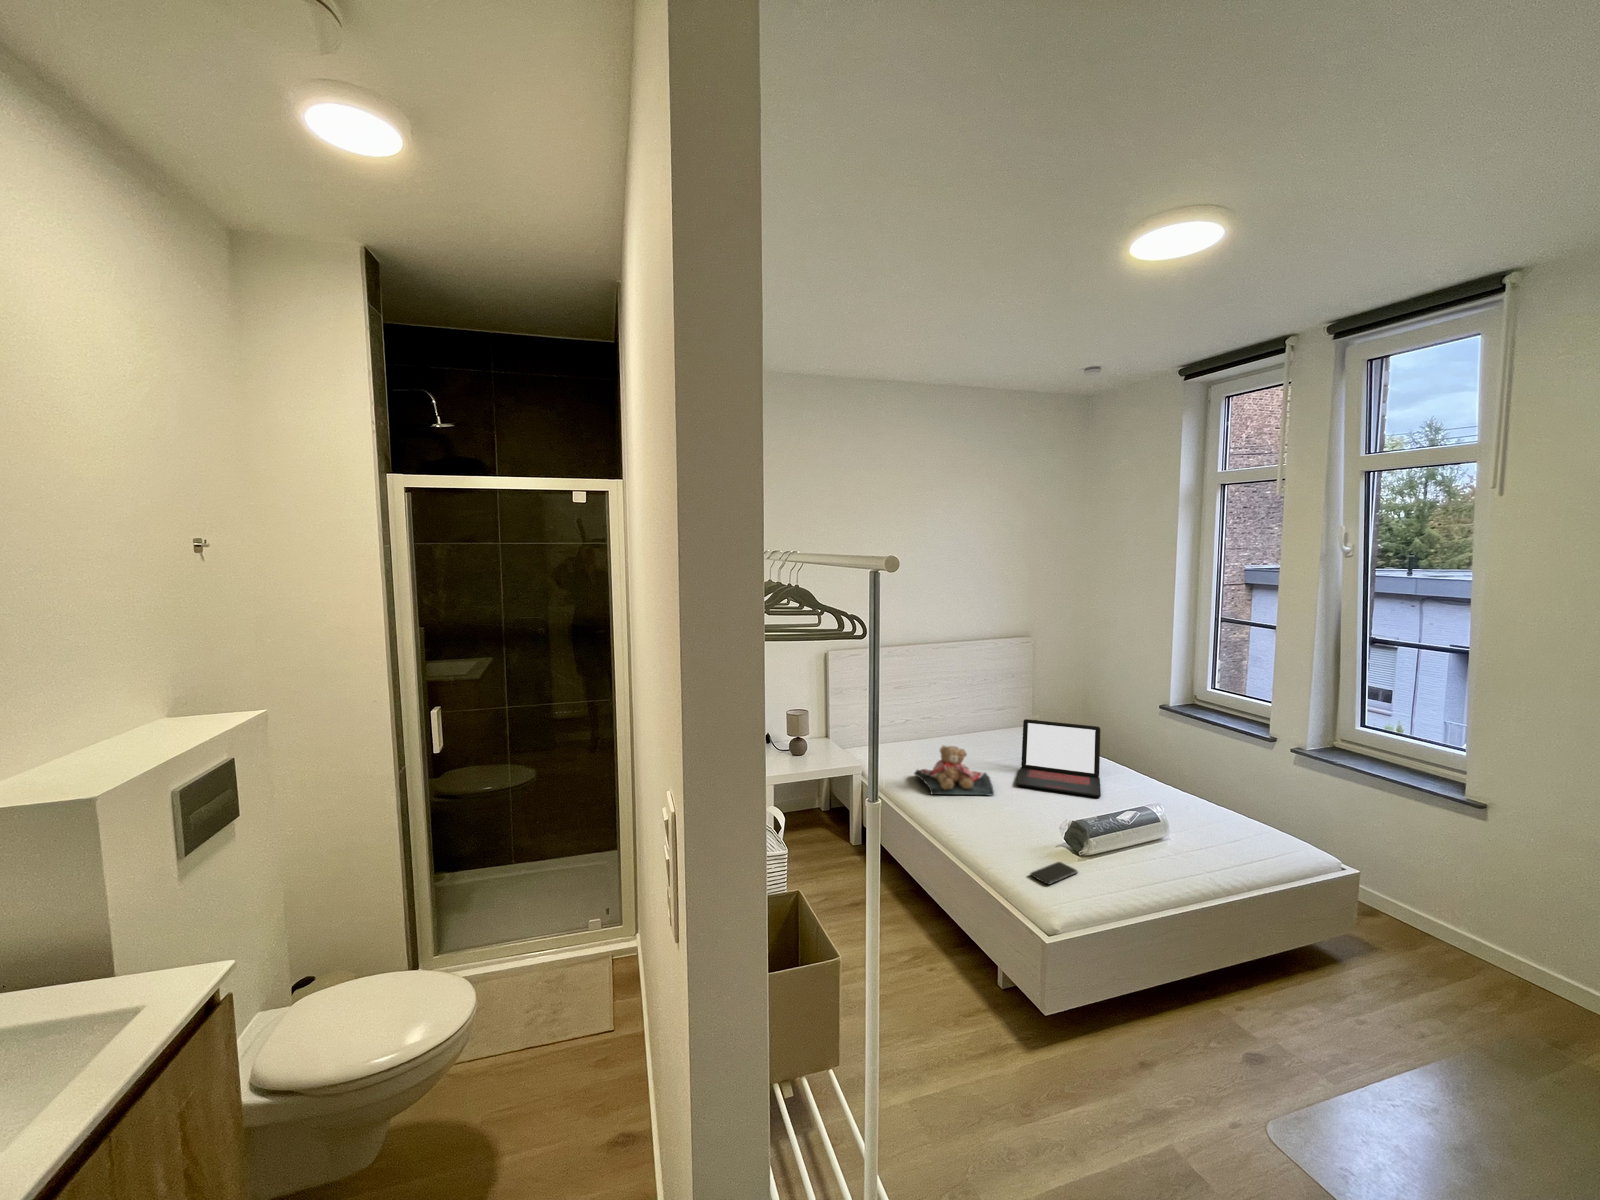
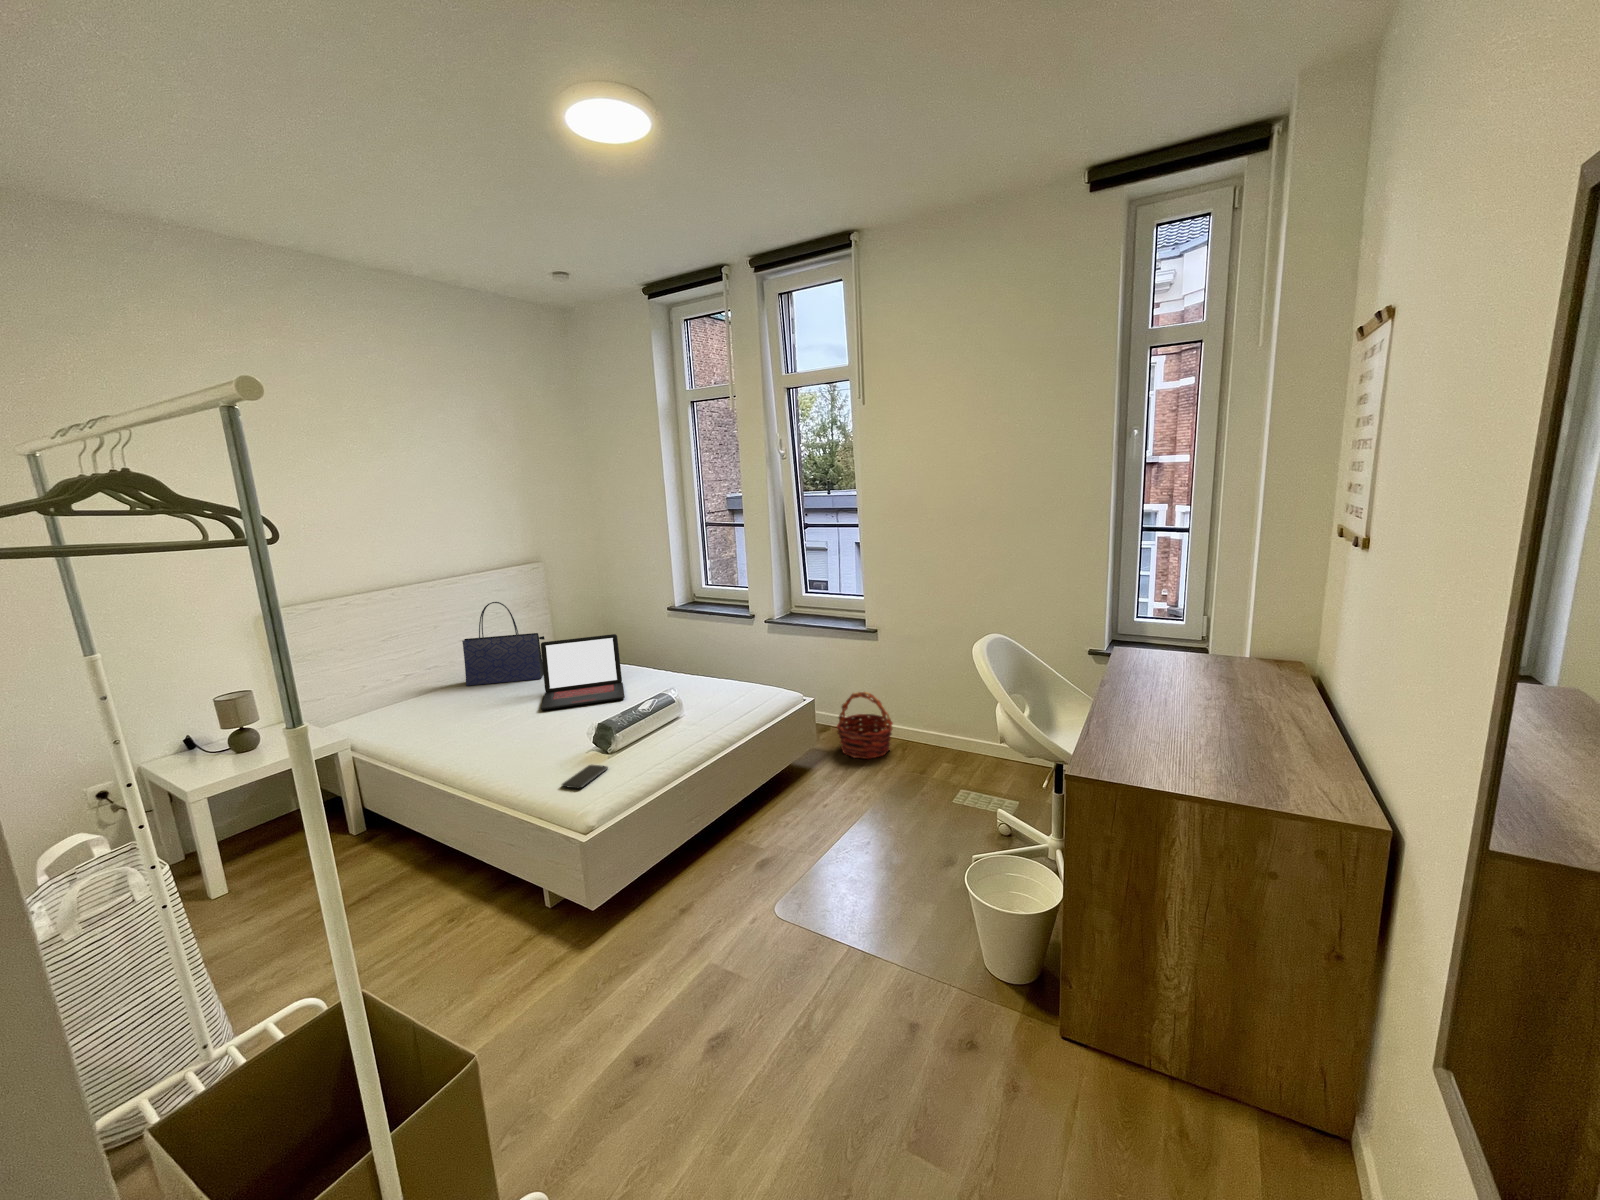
tote bag: none [953,672,1027,751] -> present [462,602,544,686]
teddy bear: present [914,746,994,796] -> none [417,685,518,746]
basket: none [1393,881,1508,989] -> present [836,692,893,759]

